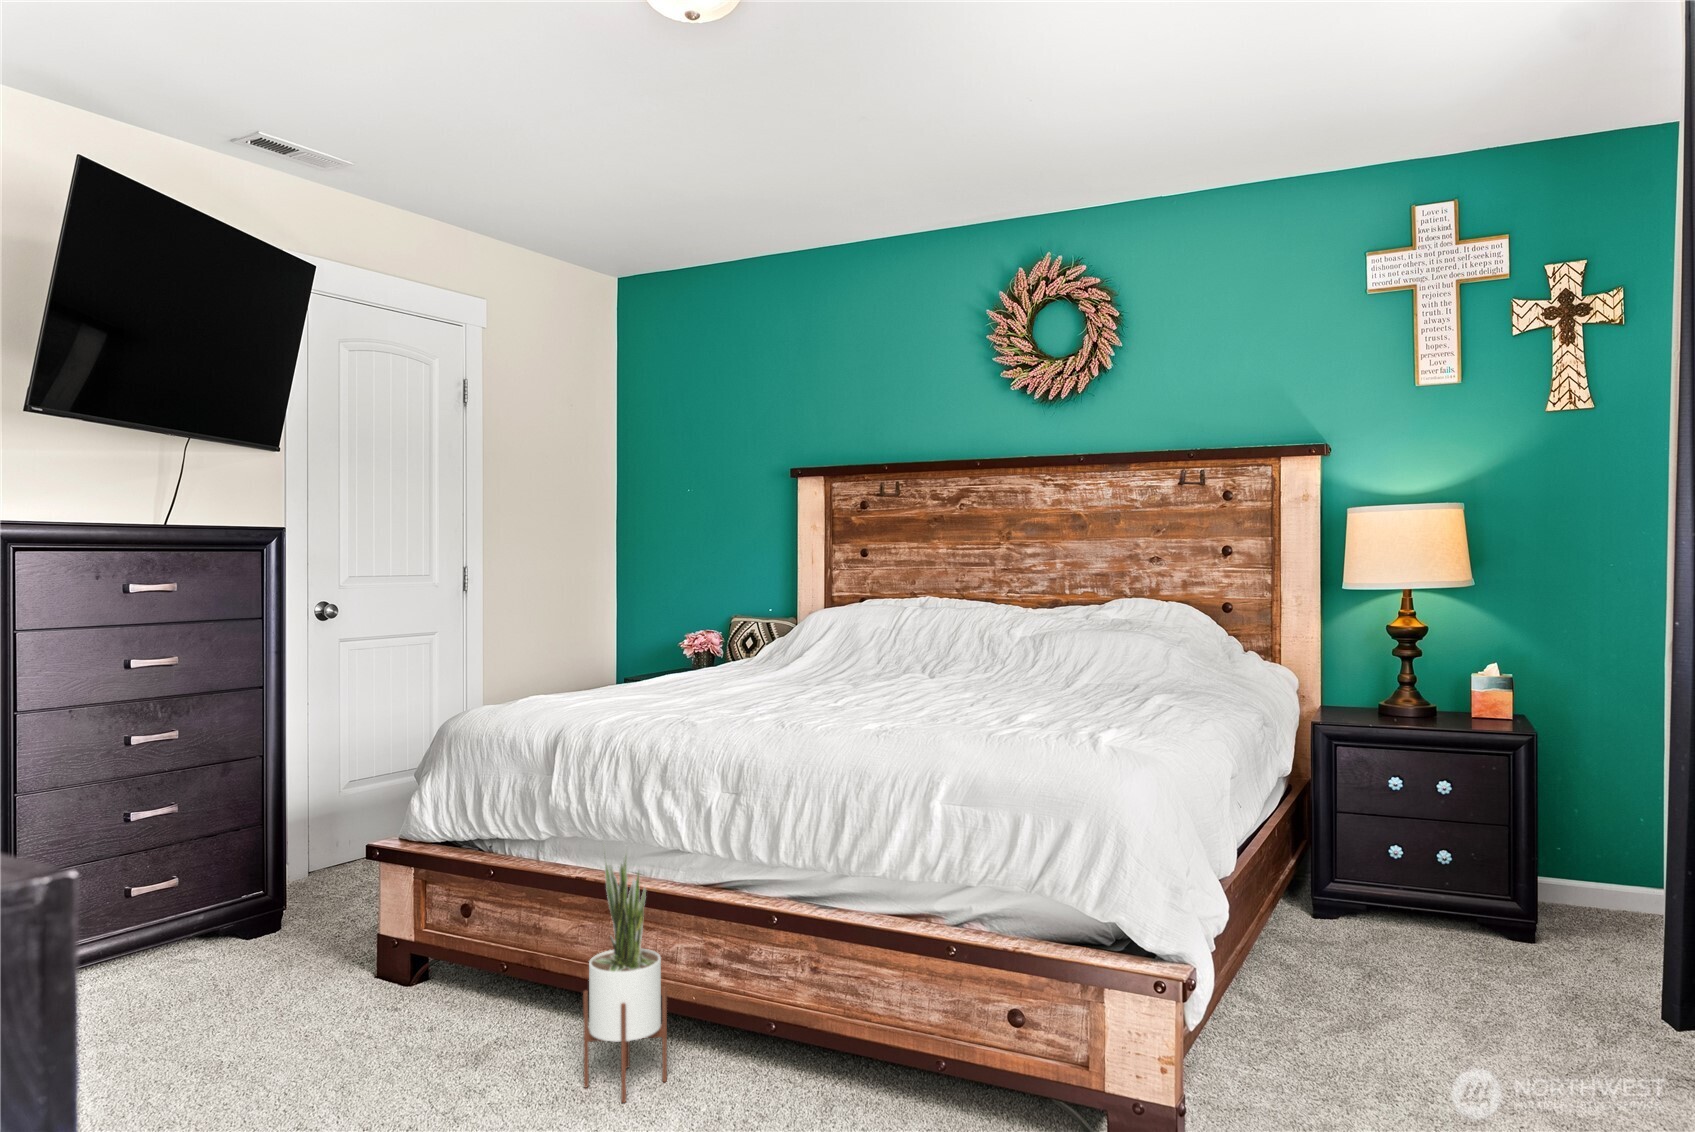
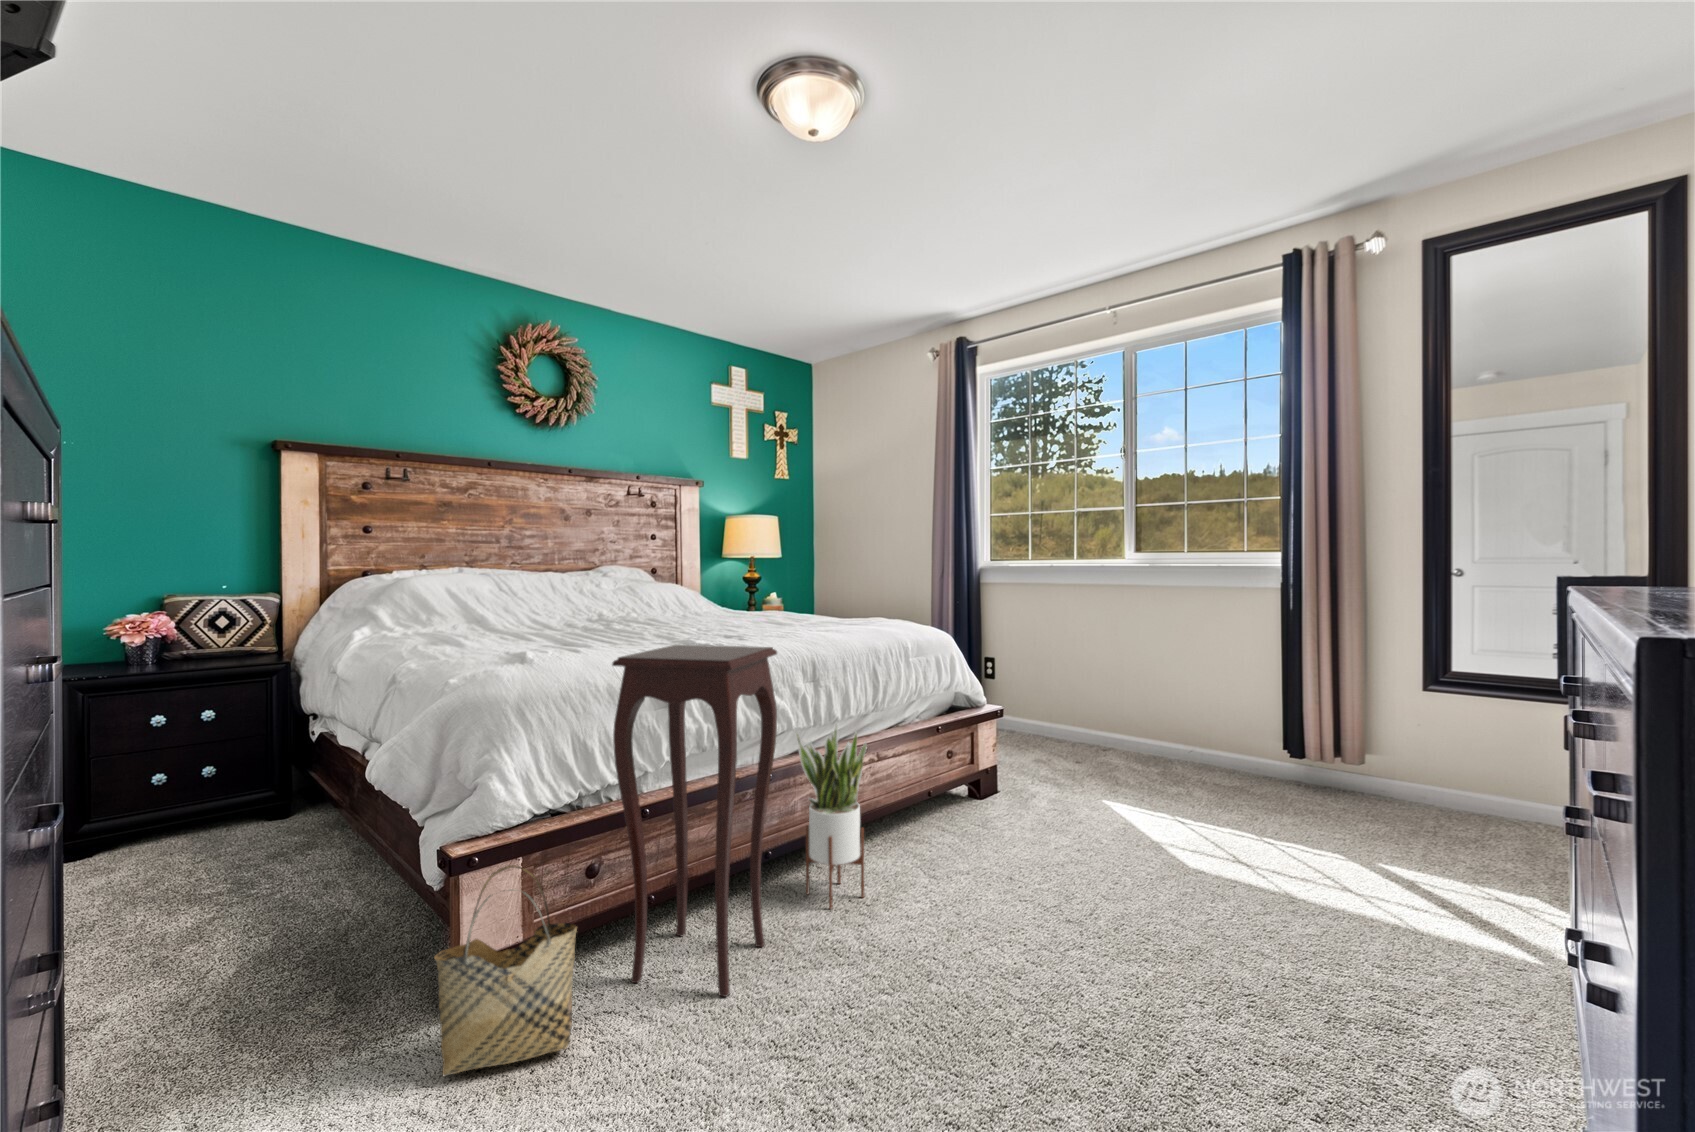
side table: none [364,706,536,1068] -> present [612,645,777,997]
woven basket: none [287,865,360,1023] -> present [434,865,577,1076]

